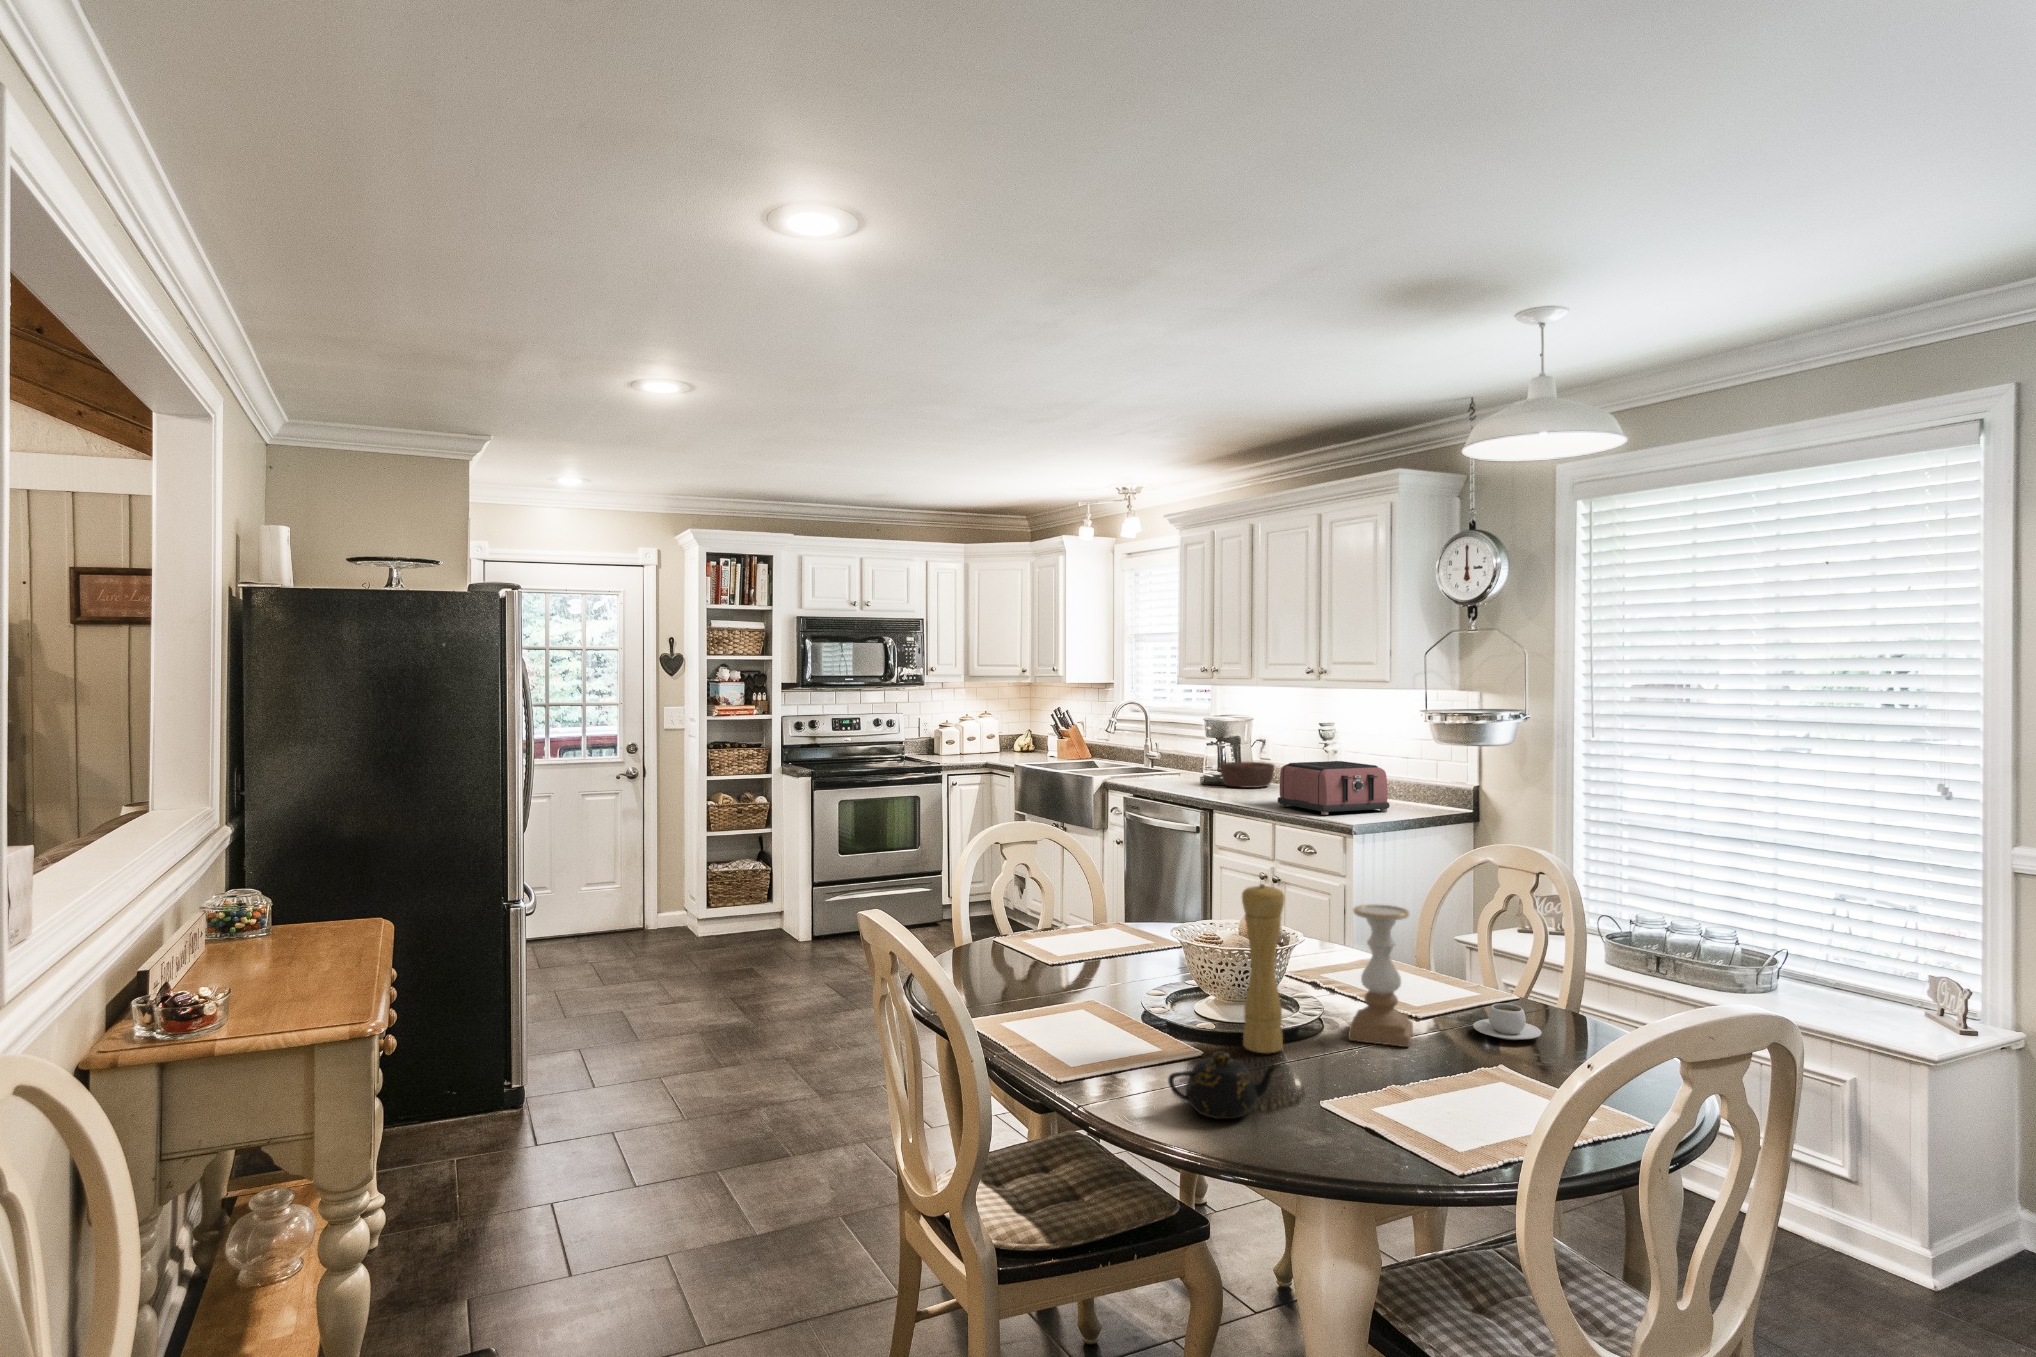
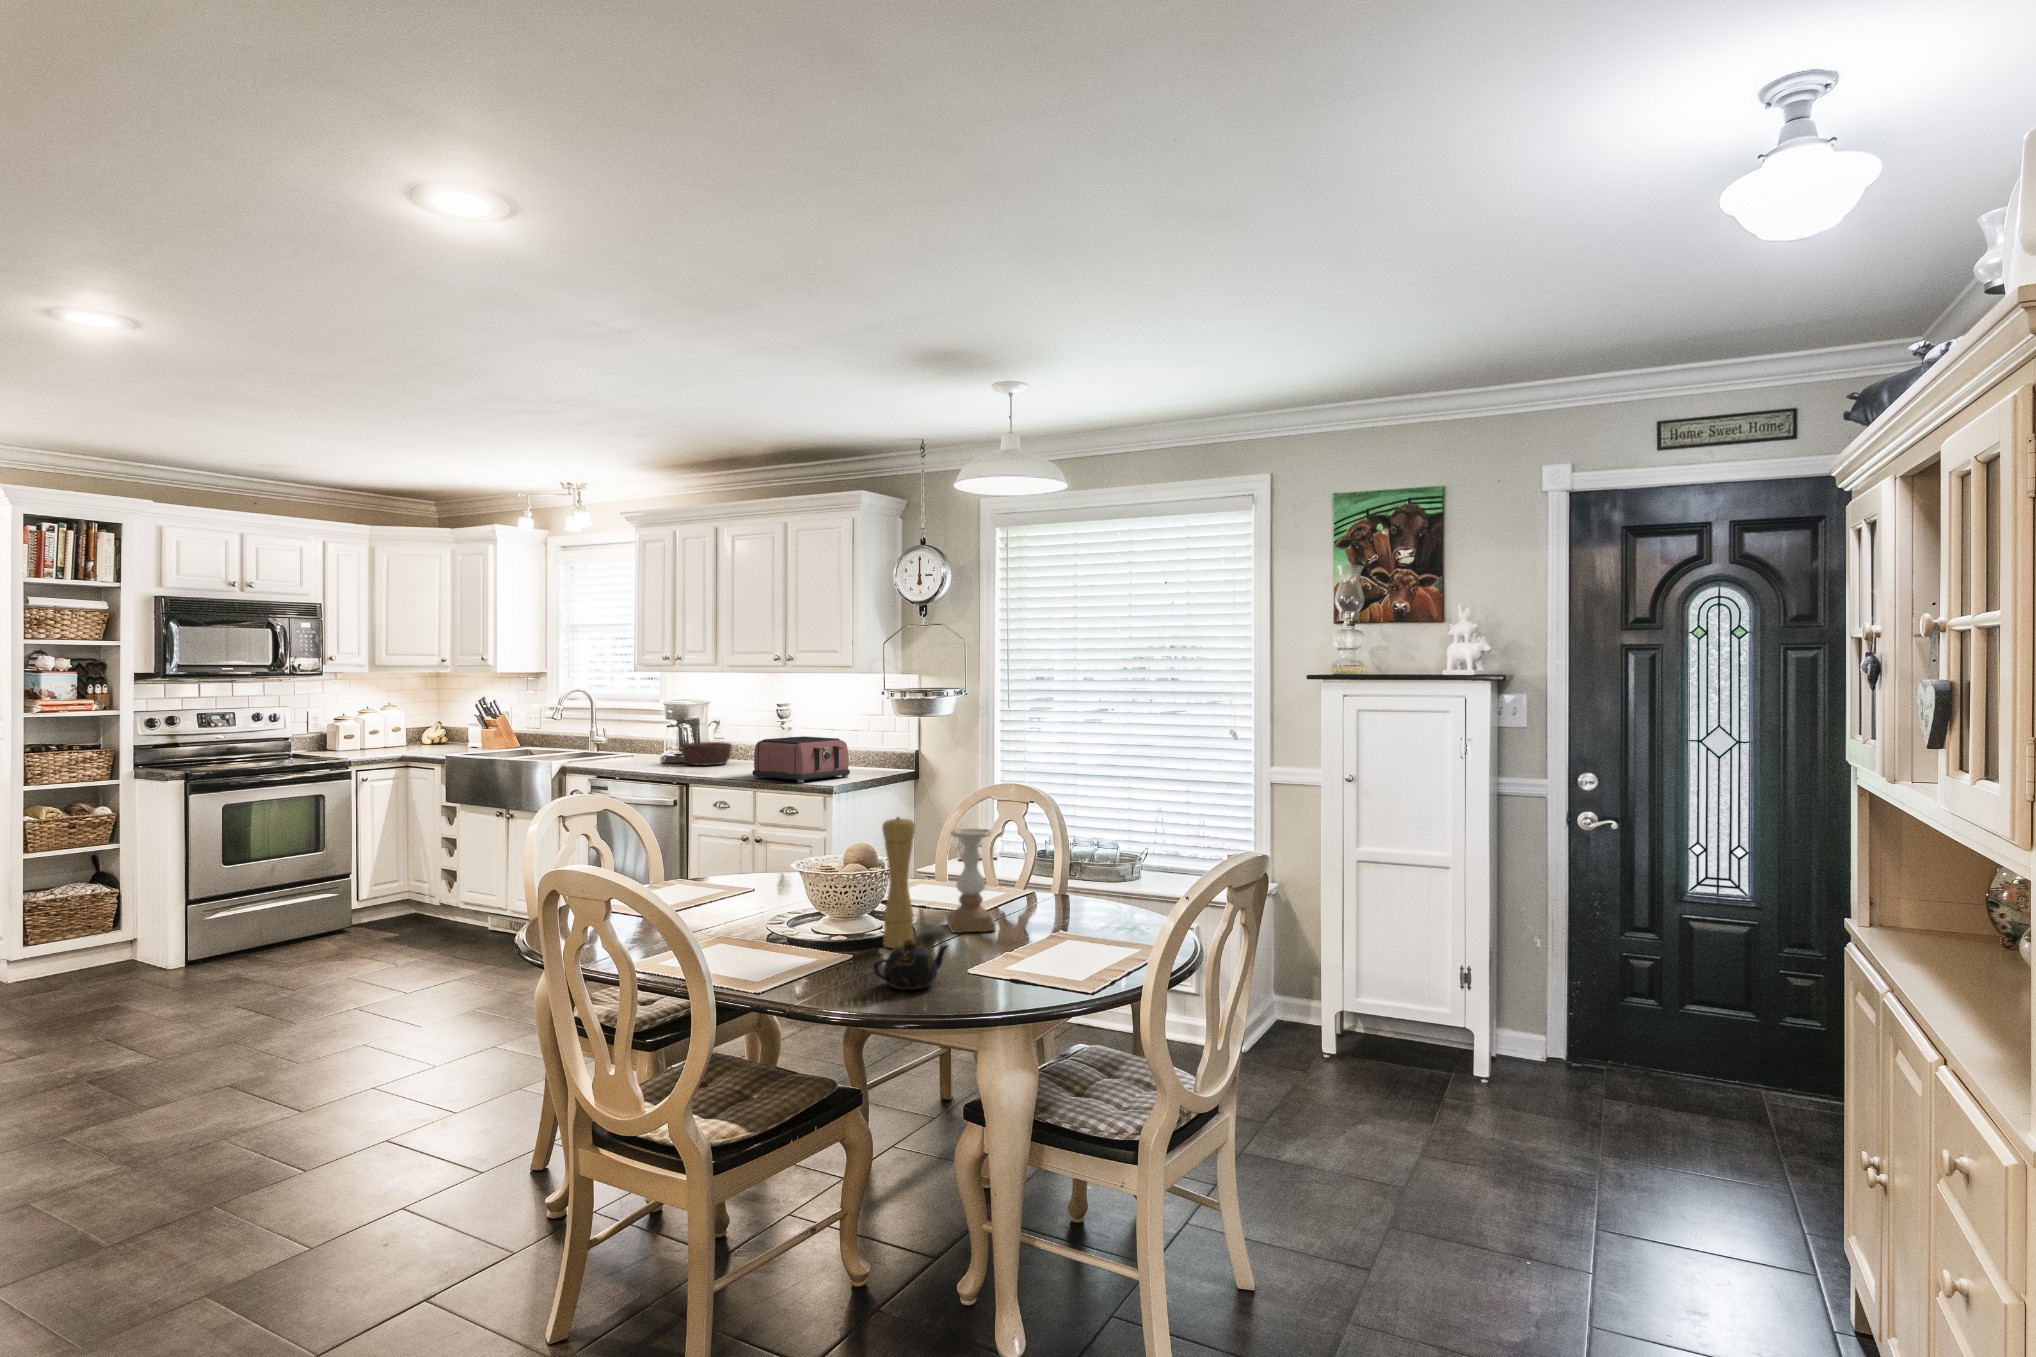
teacup: present [1473,1003,1542,1040] -> none [1026,893,1072,918]

